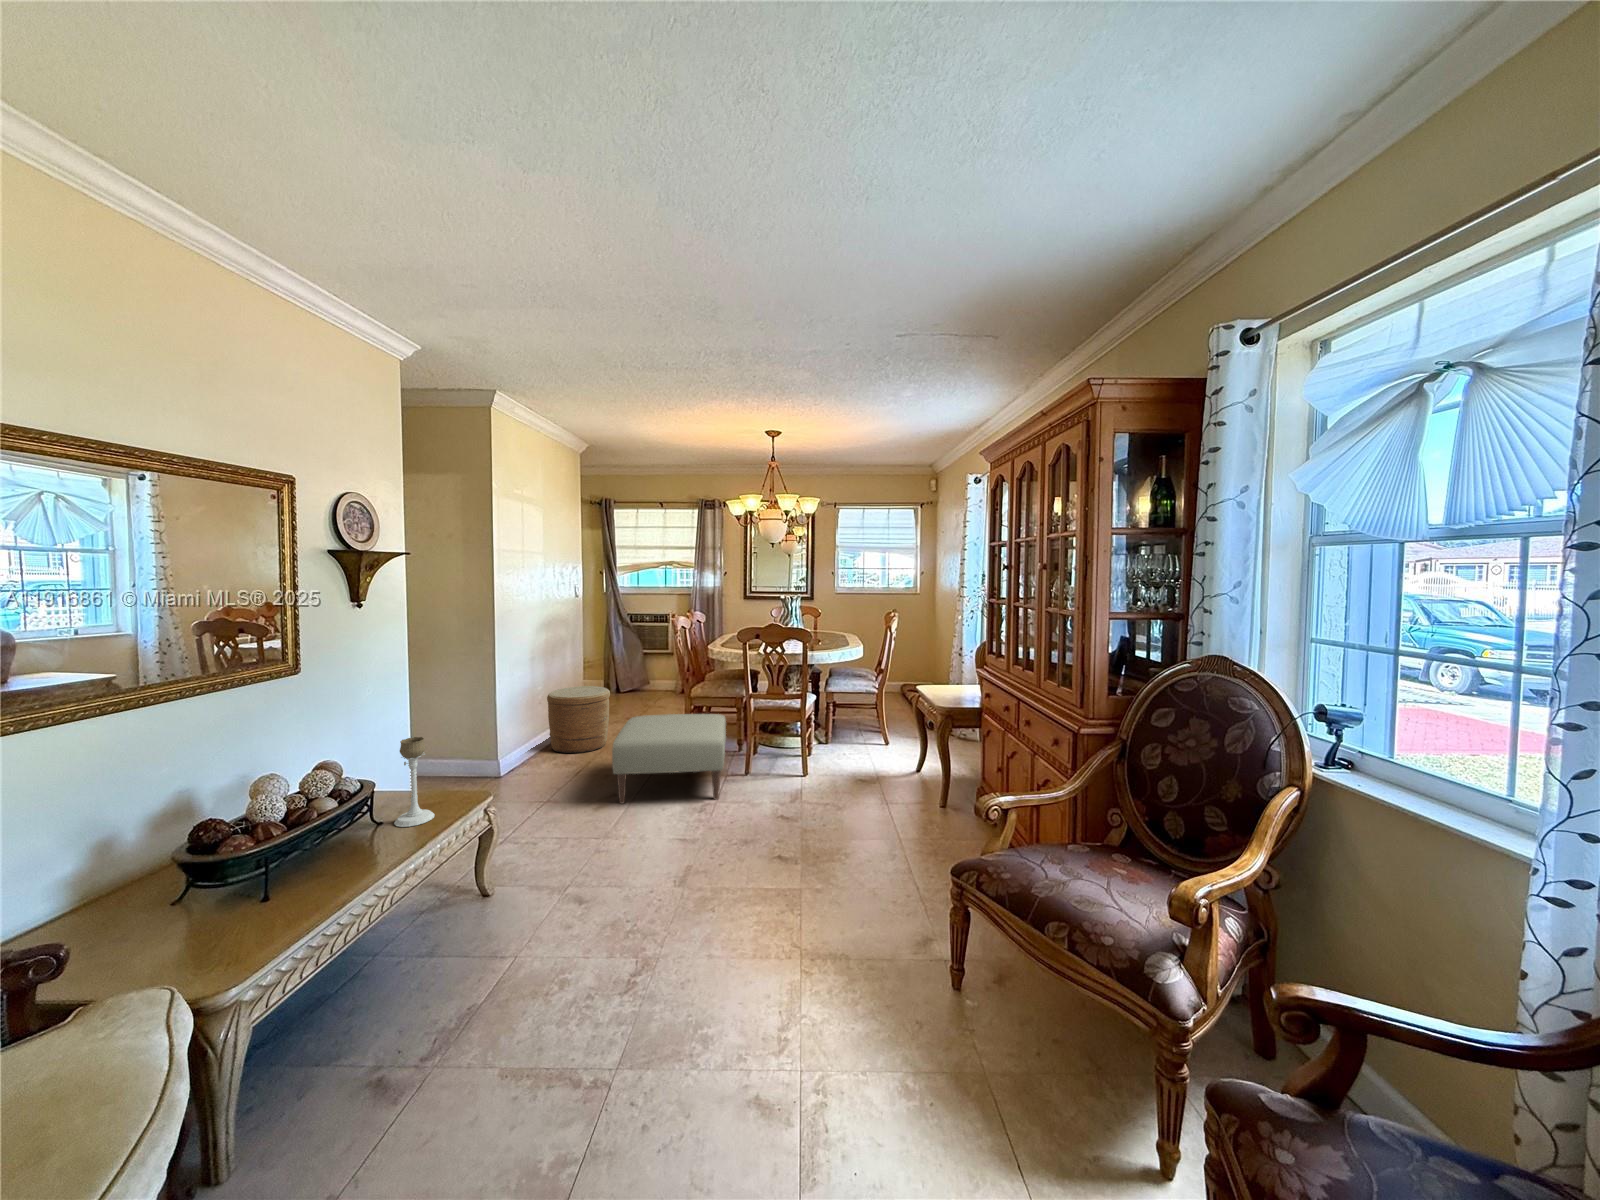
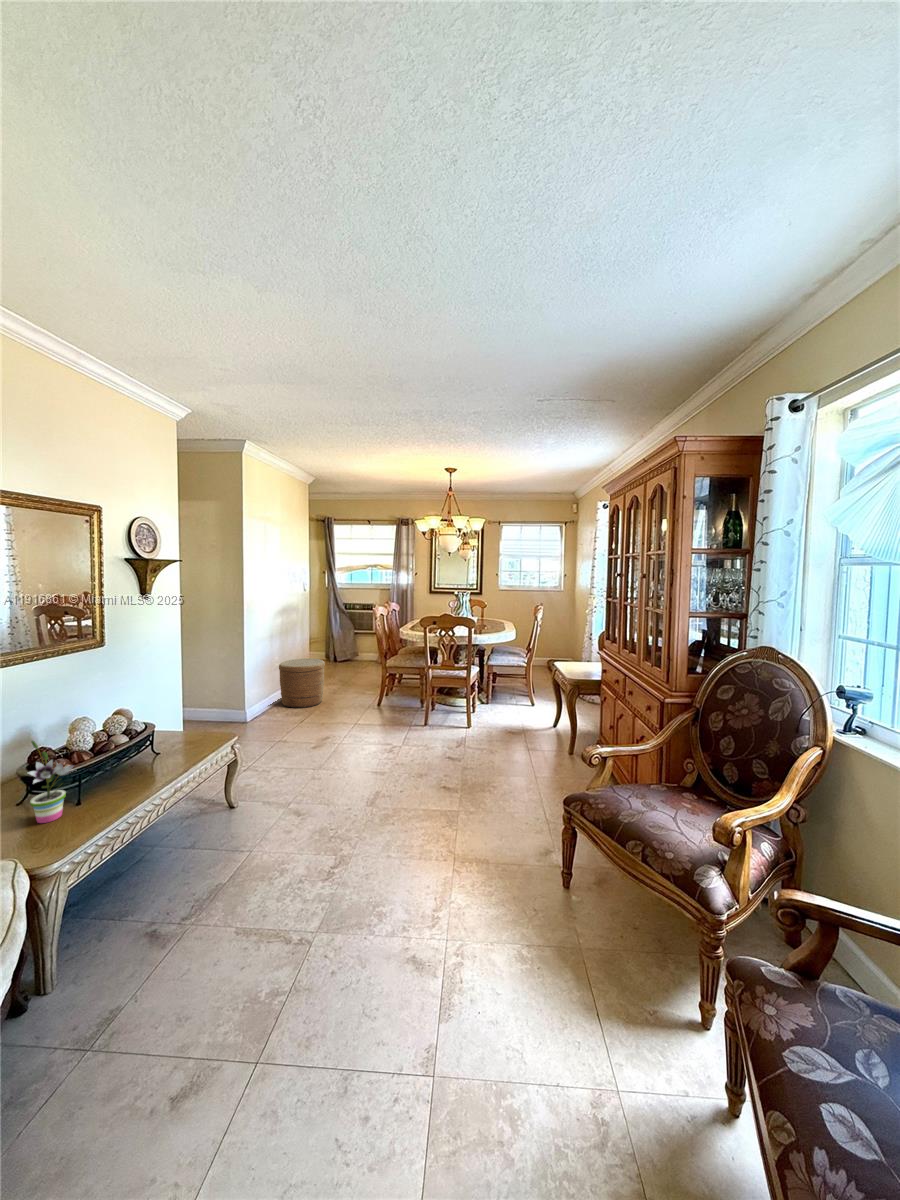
ottoman: present [612,714,726,804] -> none [324,681,409,746]
candle holder: present [394,737,435,827] -> none [166,694,194,757]
potted plant: none [183,810,265,933] -> present [28,741,73,823]

